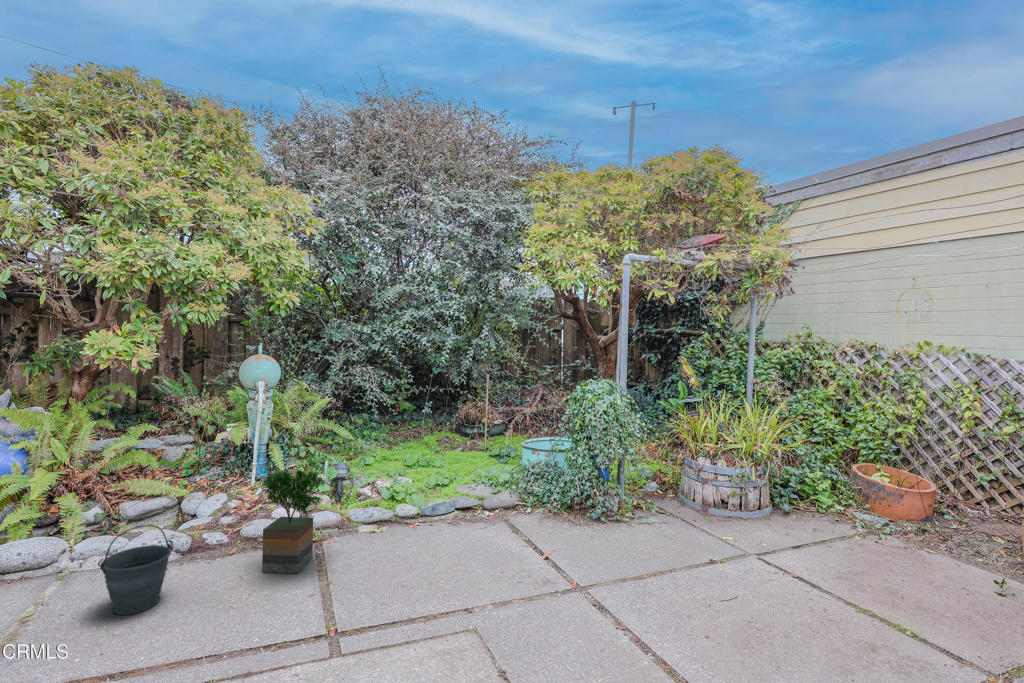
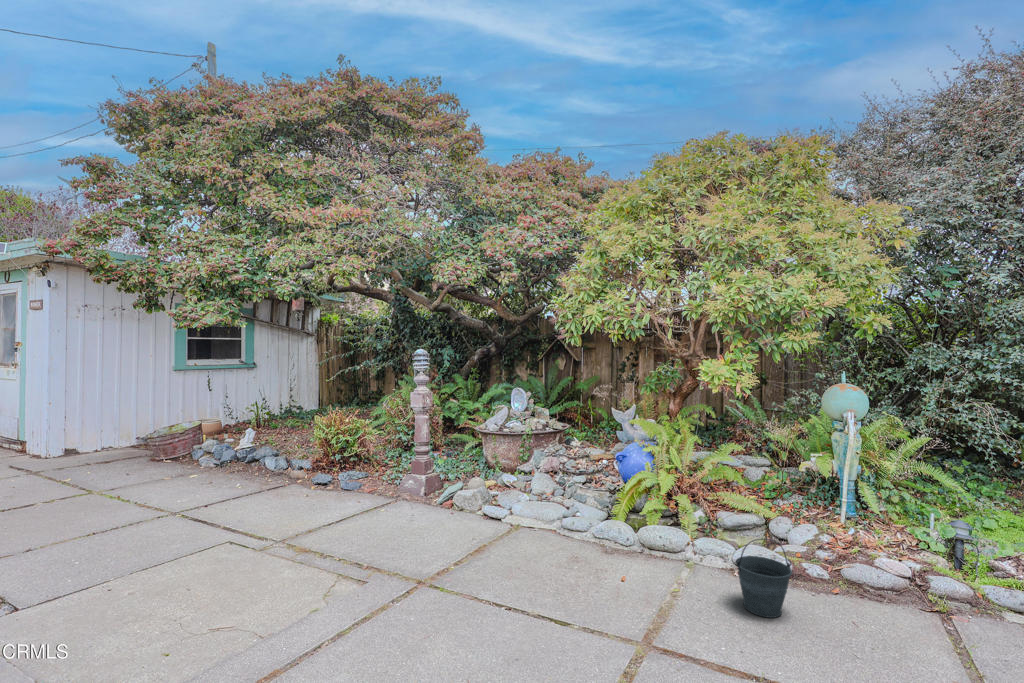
potted tree: present [262,470,325,574] -> none [876,519,964,645]

